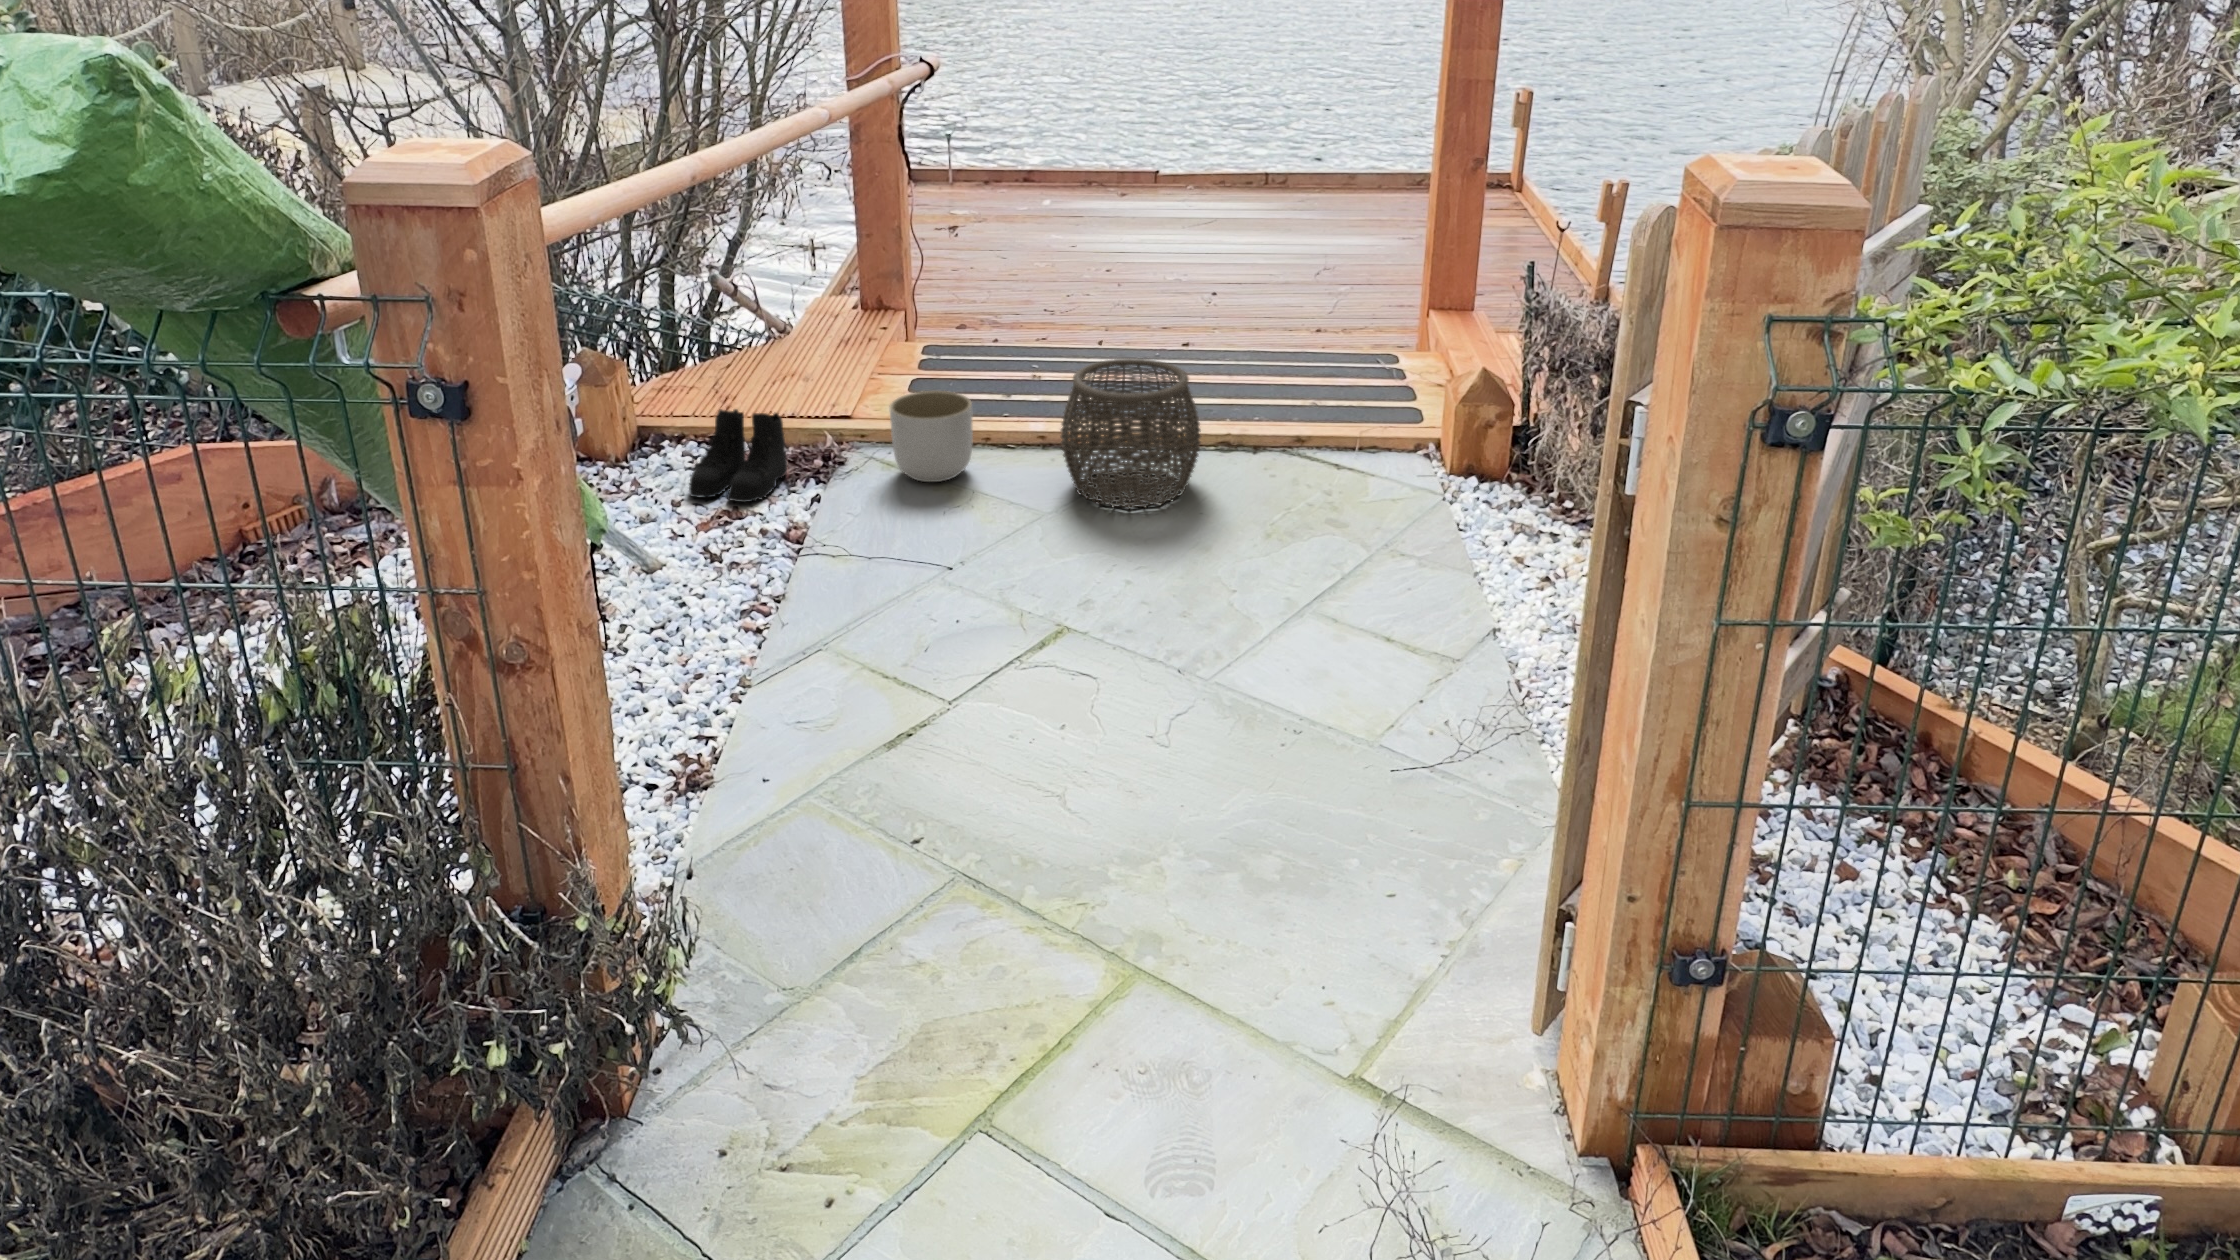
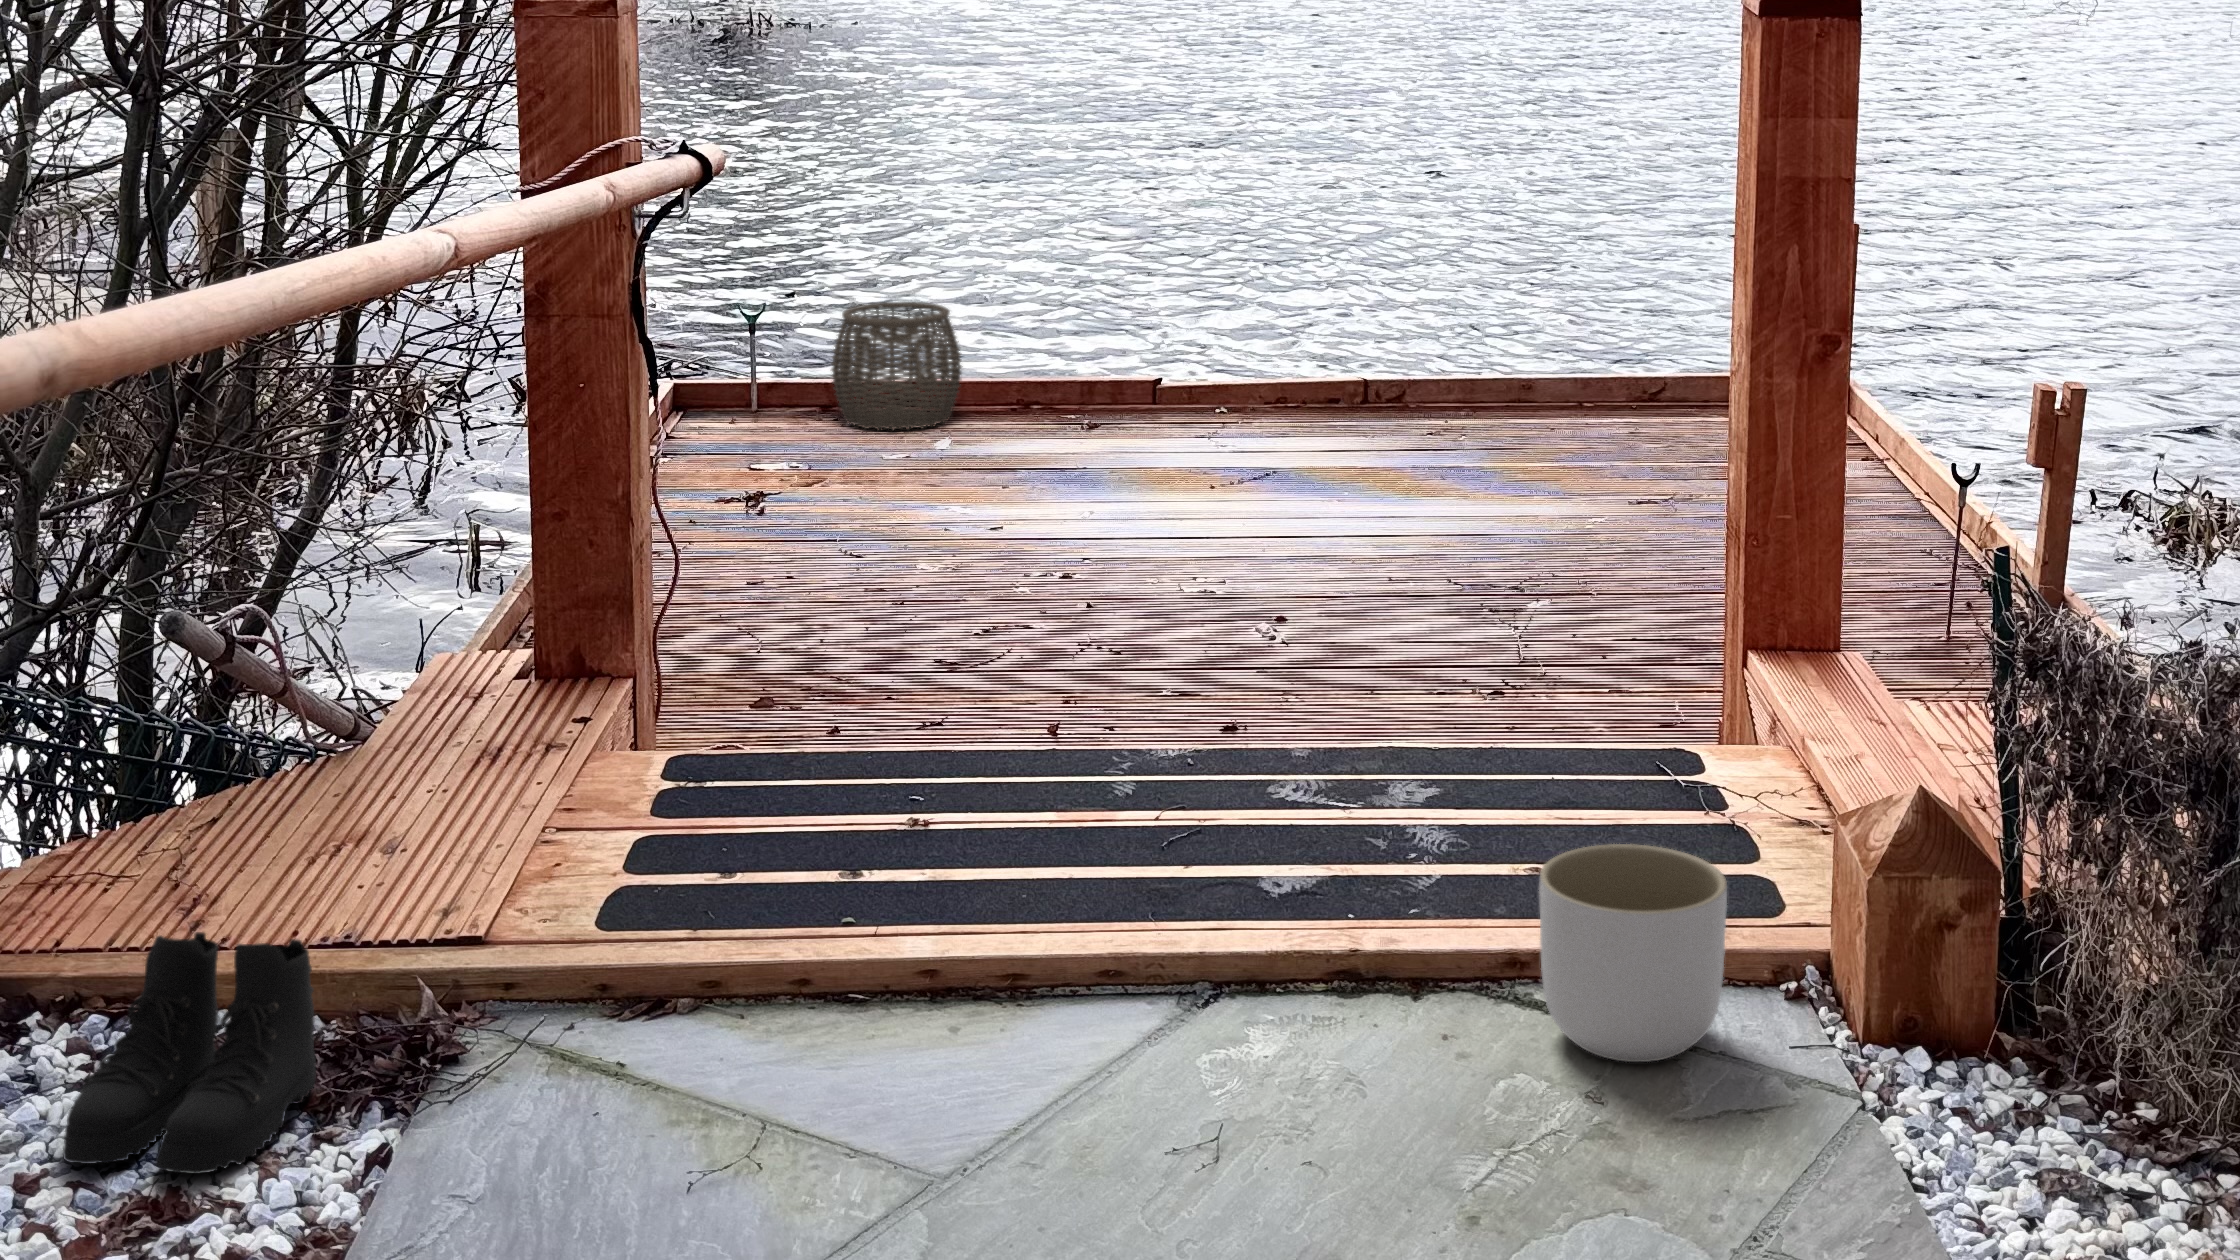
woven basket: present [1060,359,1201,508] -> present [831,302,963,430]
planter: present [890,391,973,482] -> present [1539,844,1727,1062]

